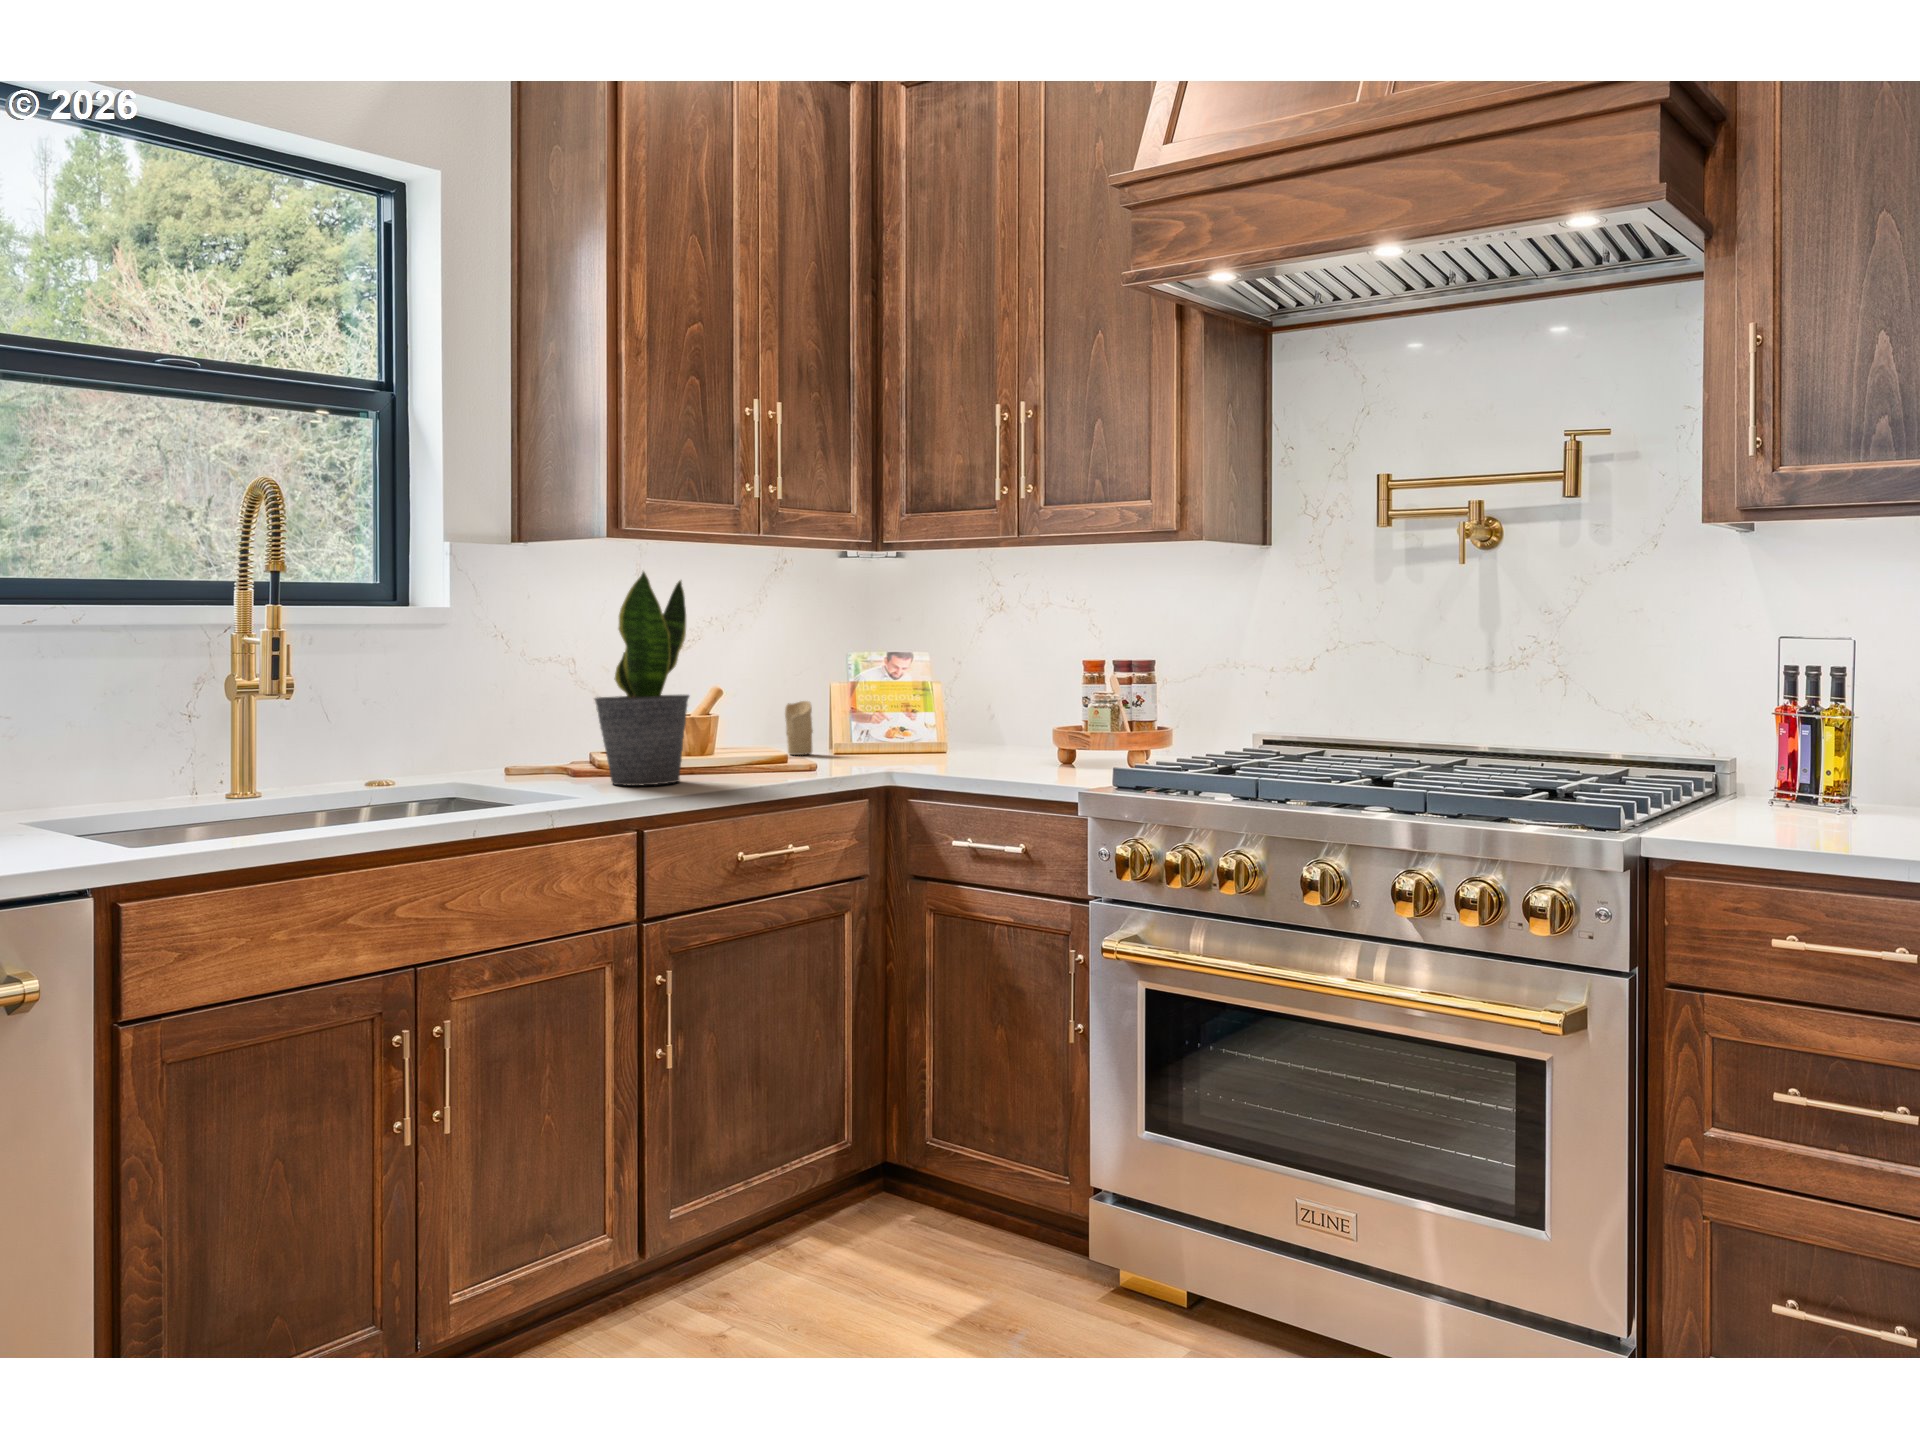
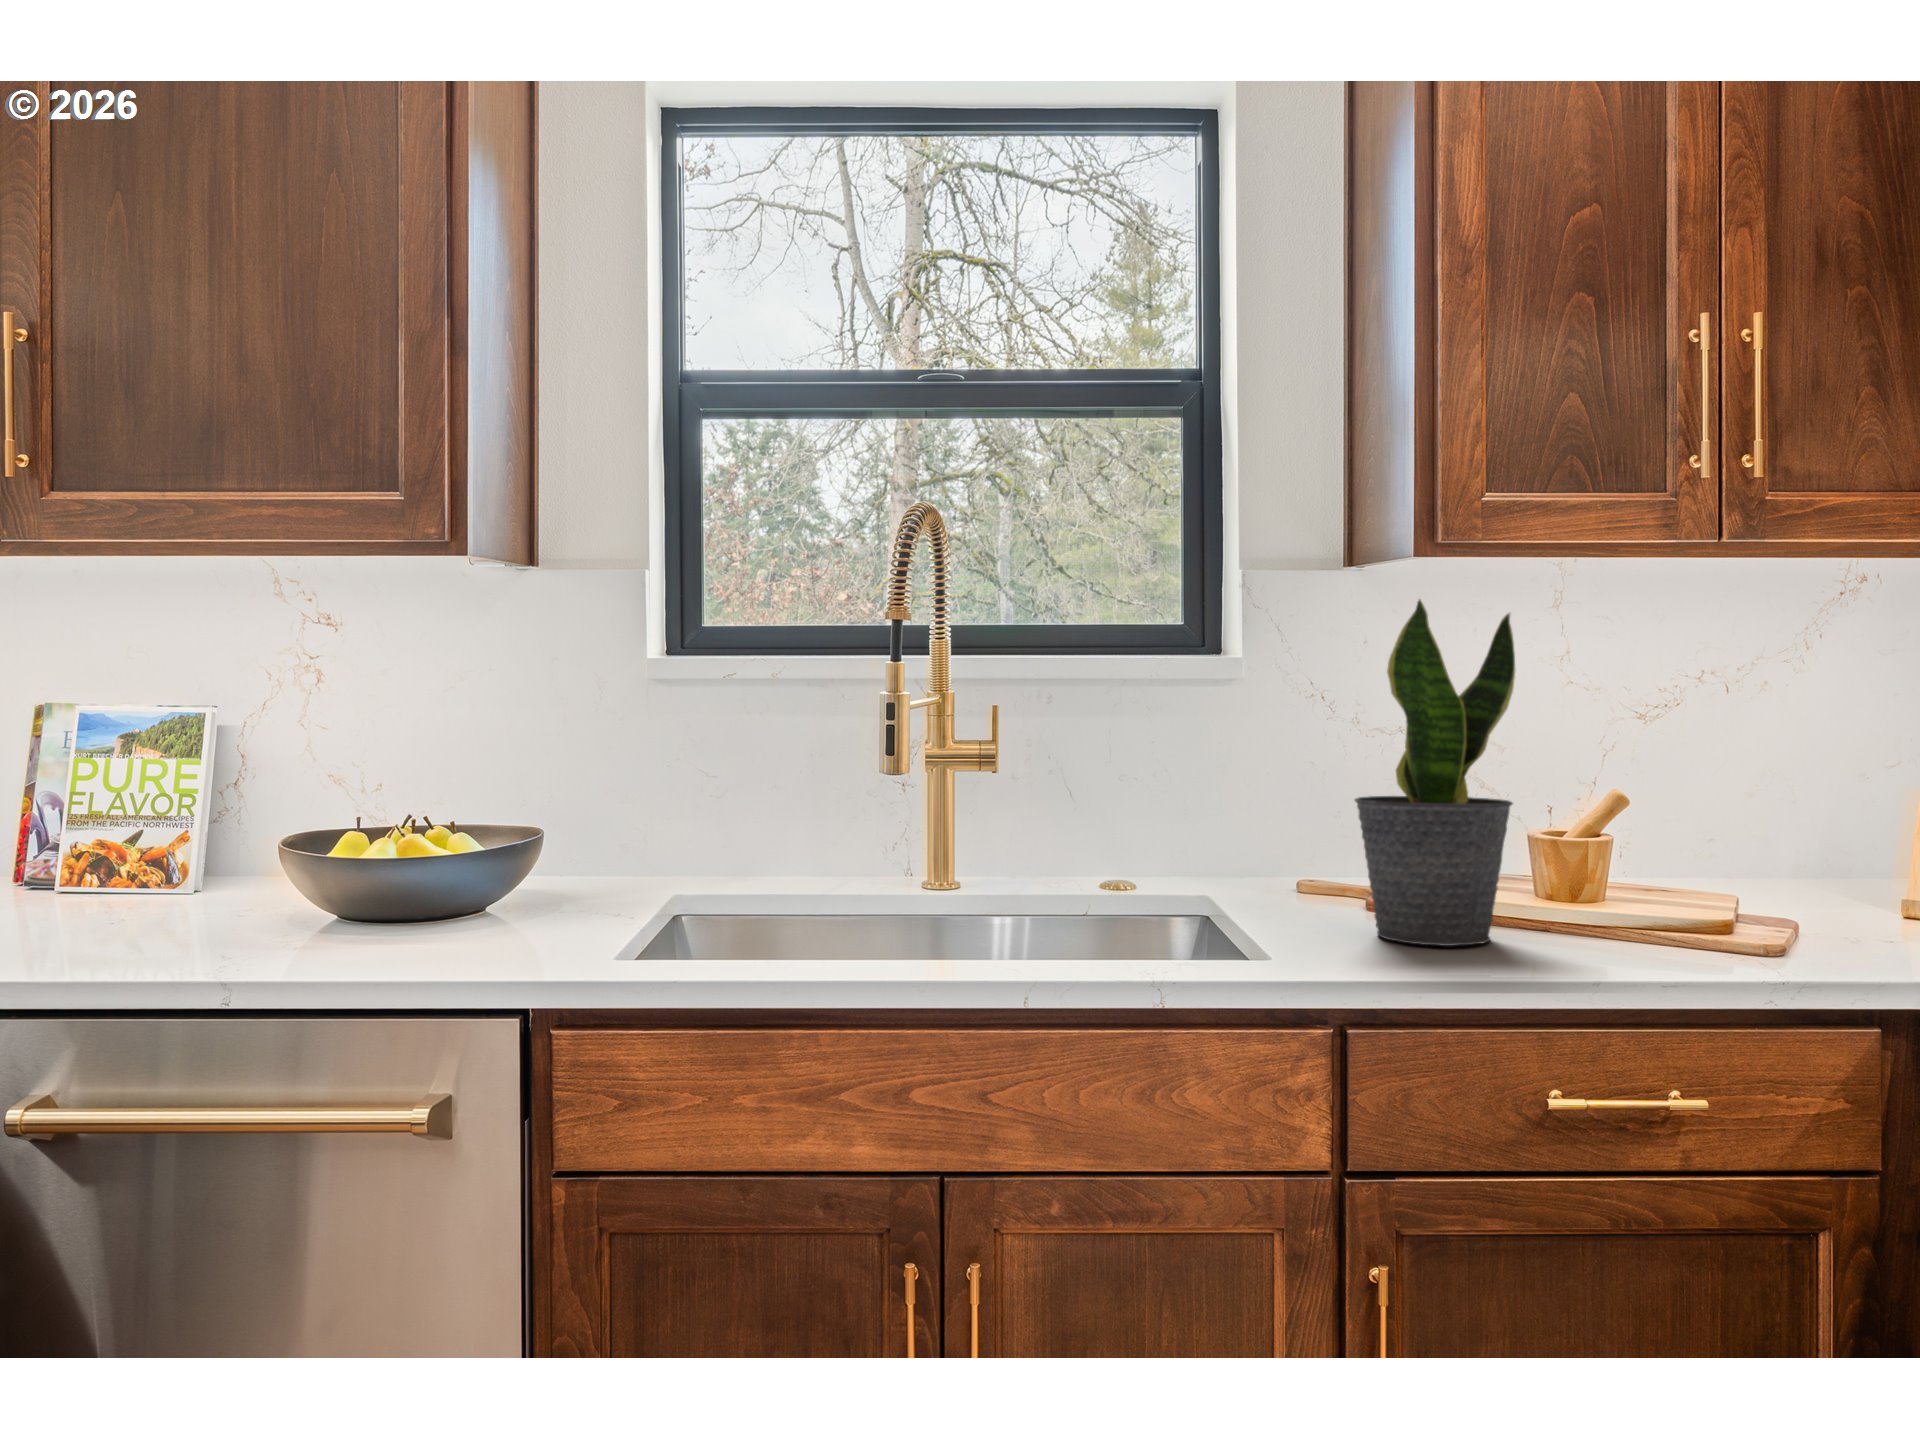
candle: present [785,701,813,755] -> none [1786,819,1840,912]

